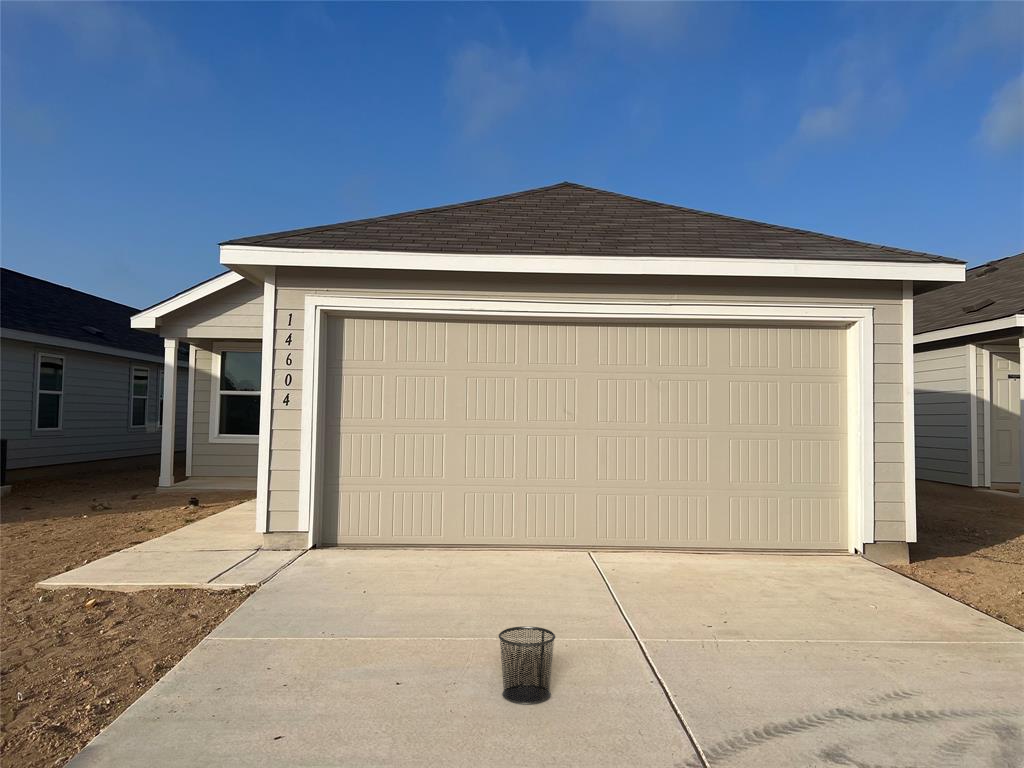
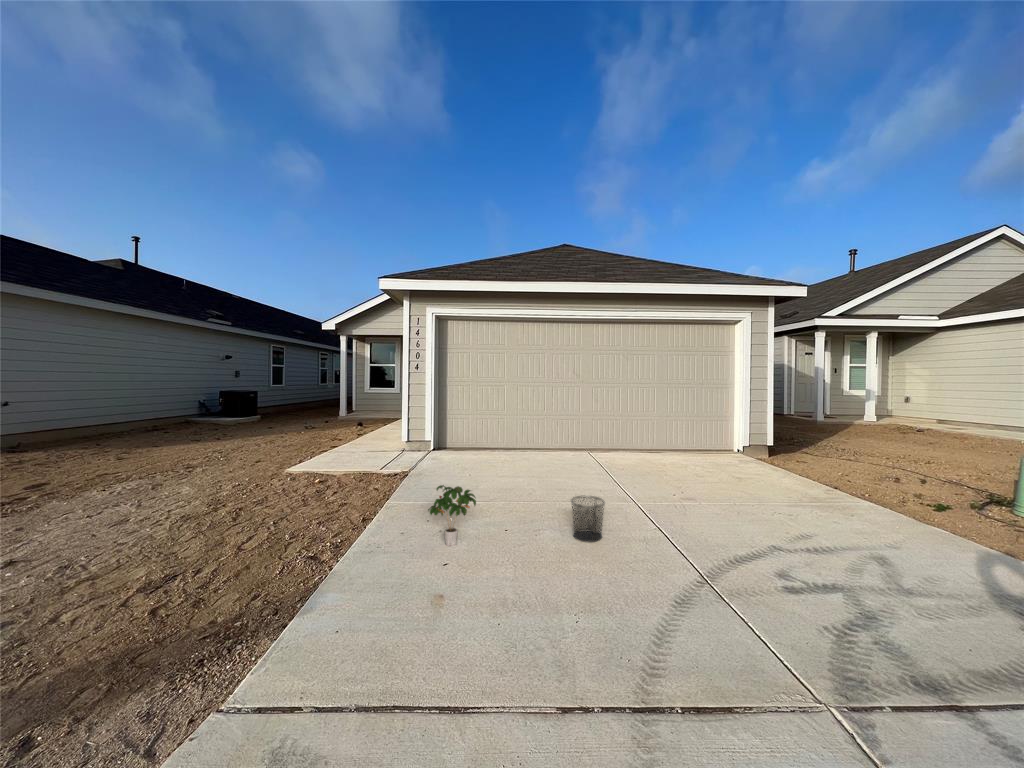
potted plant: none [258,606,336,710] -> present [428,485,476,546]

